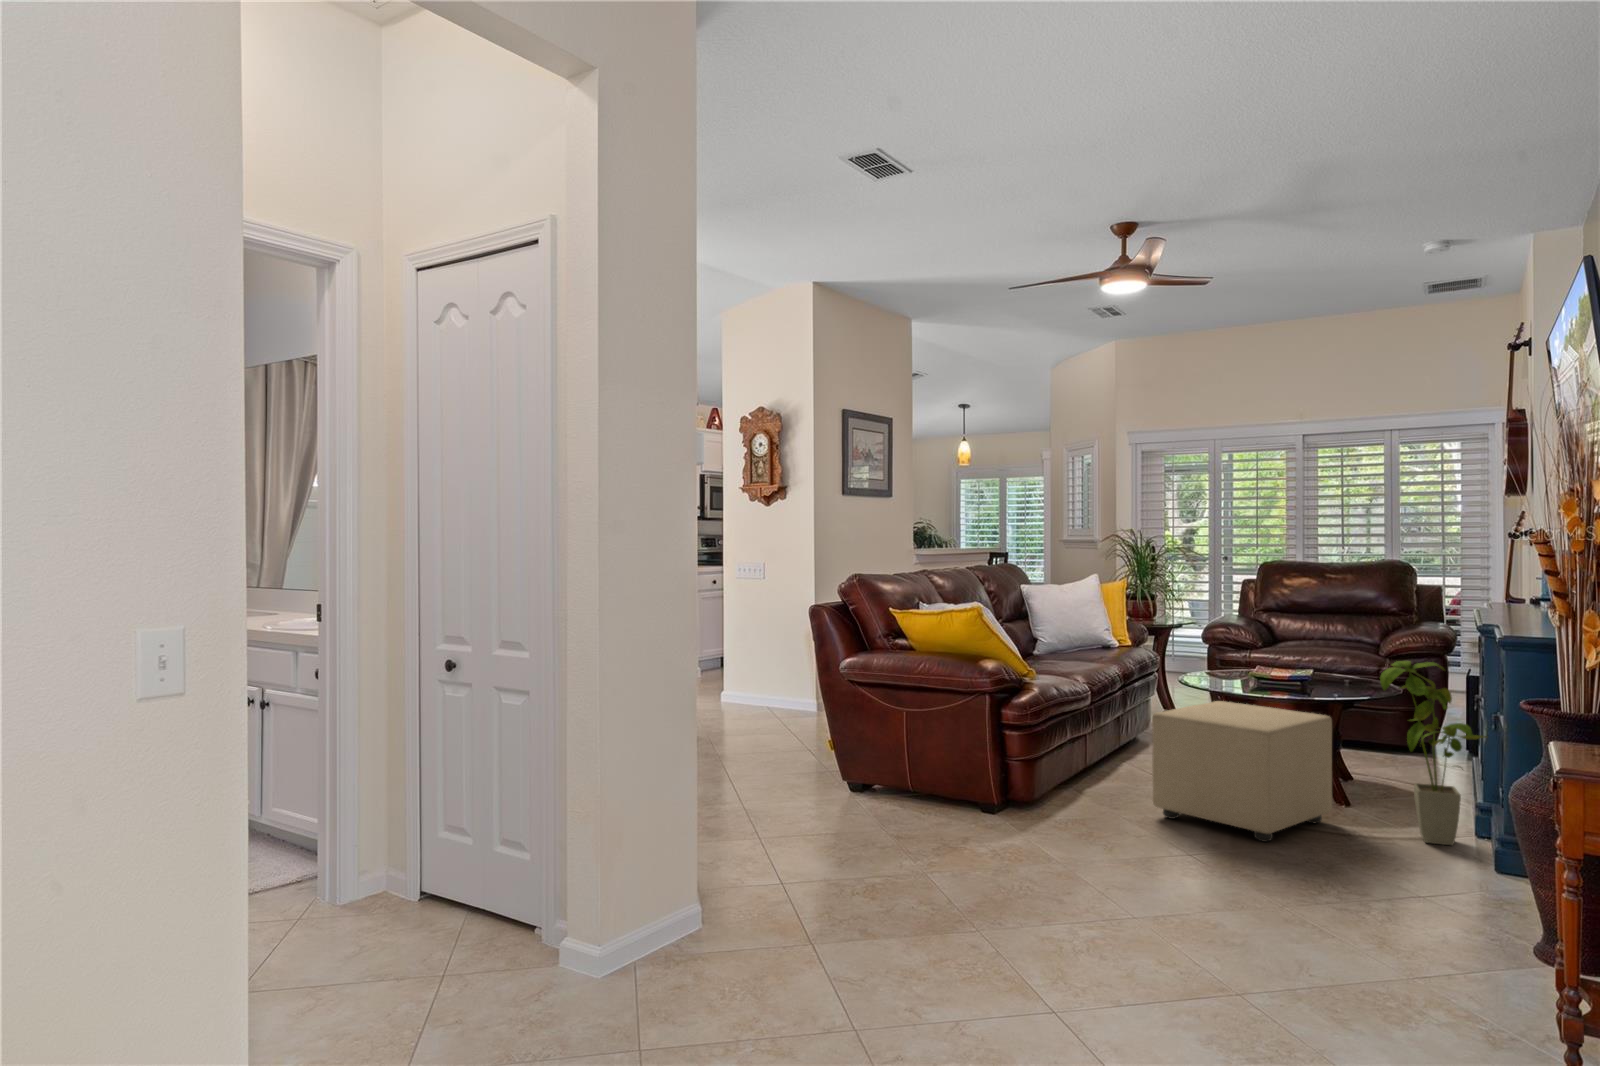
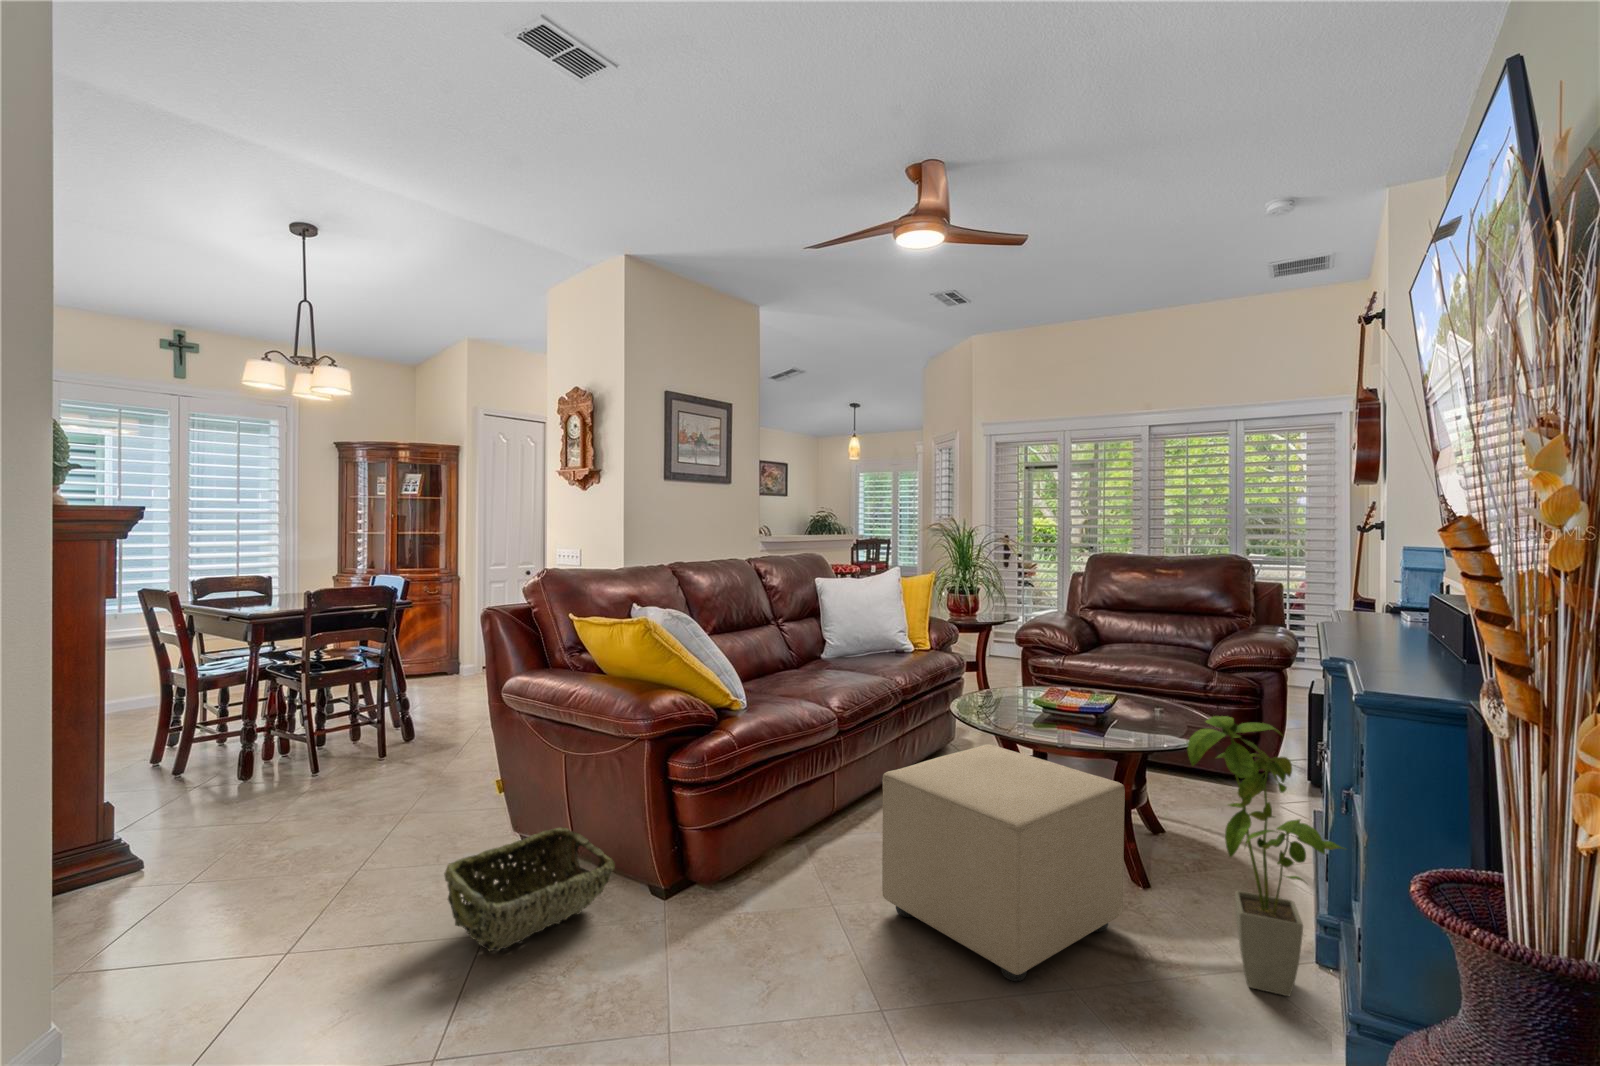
woven basket: none [850,762,956,833] -> present [444,827,615,951]

